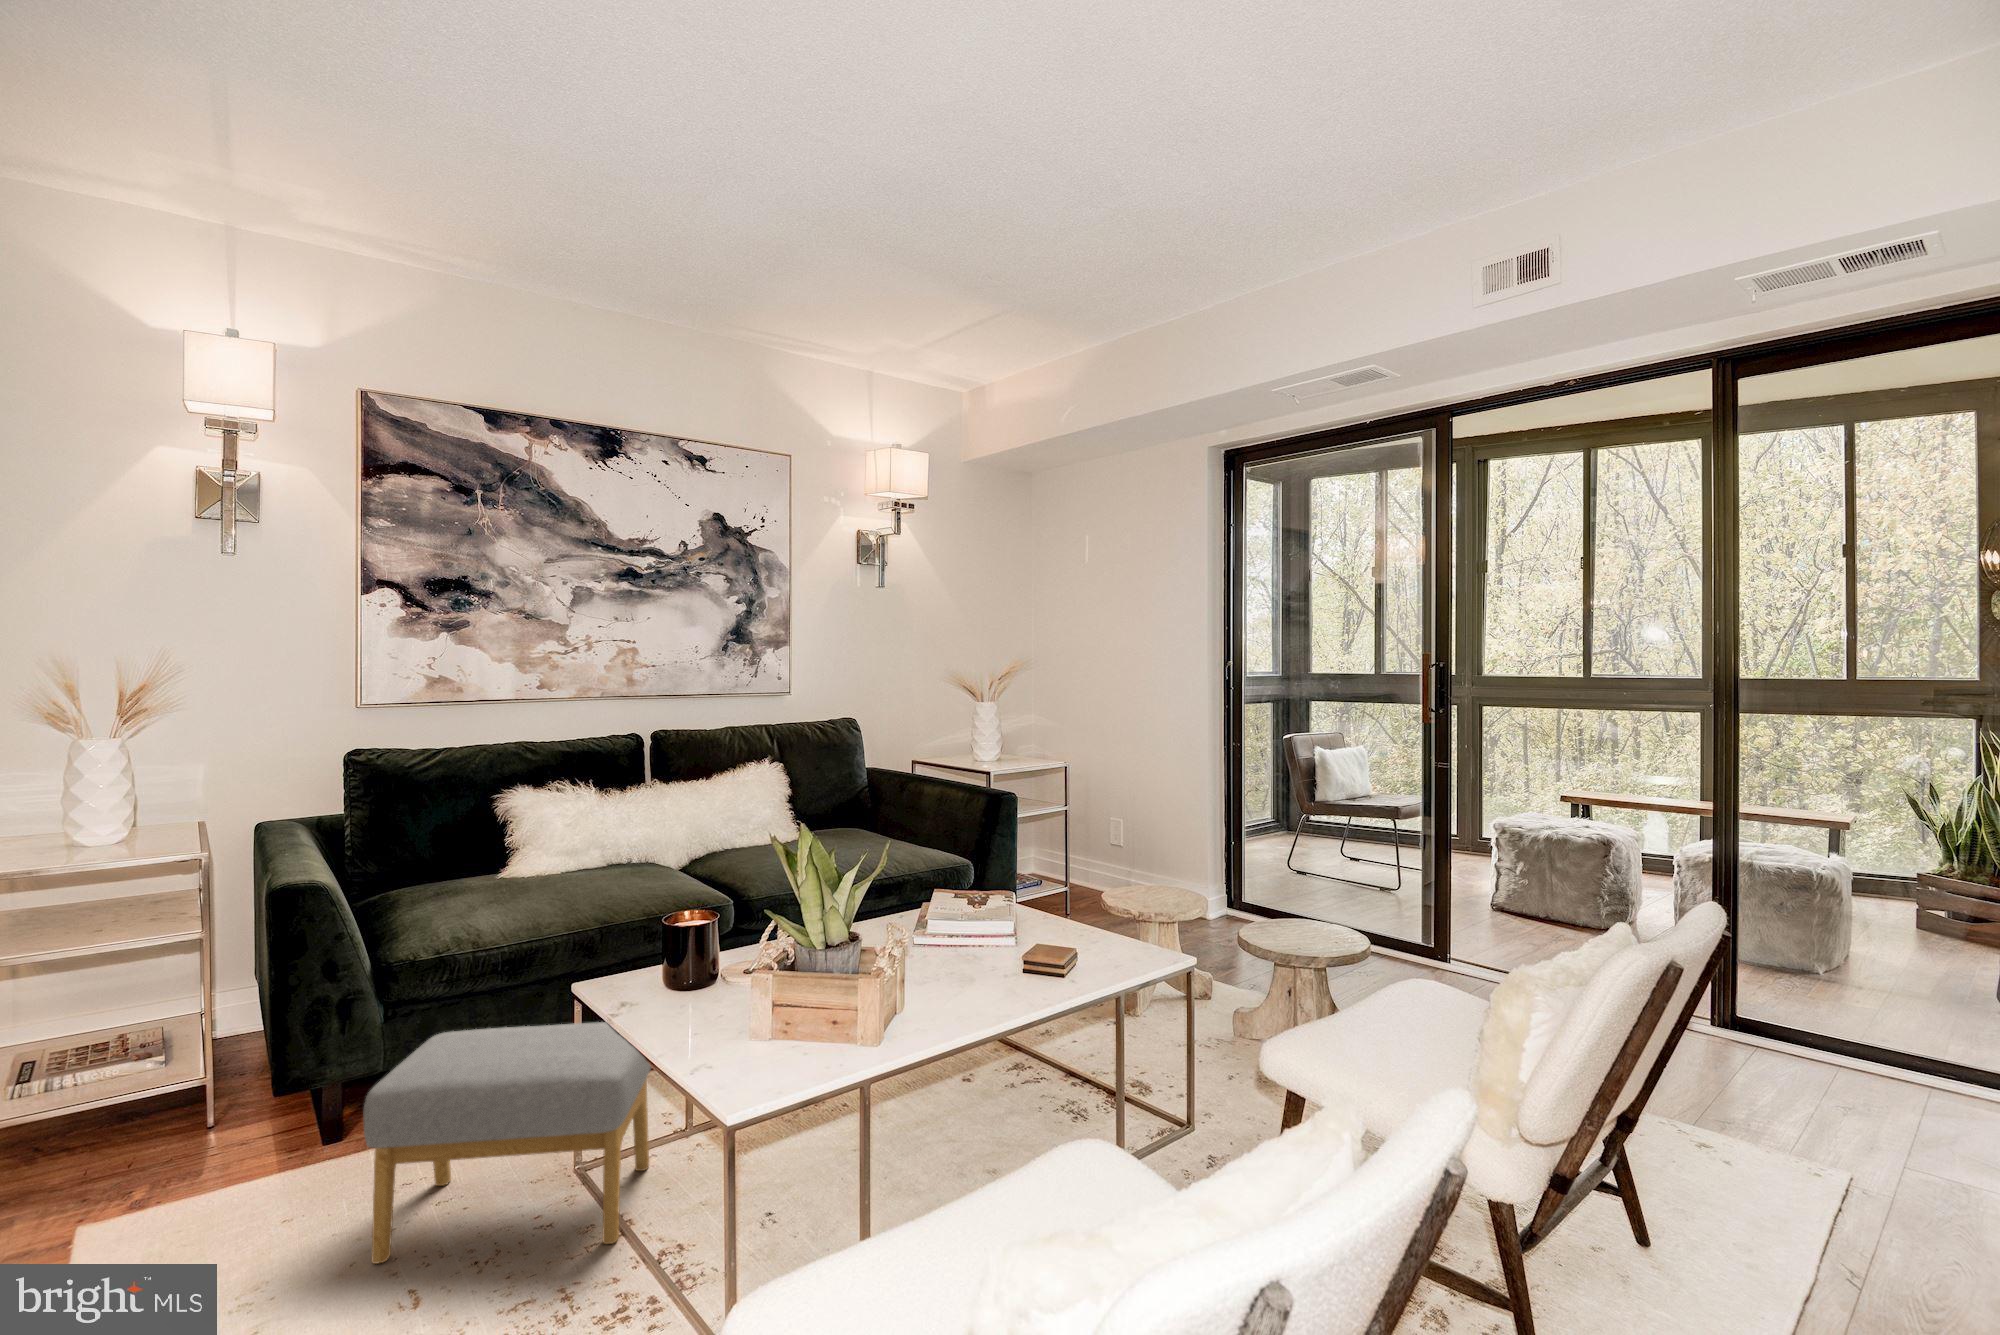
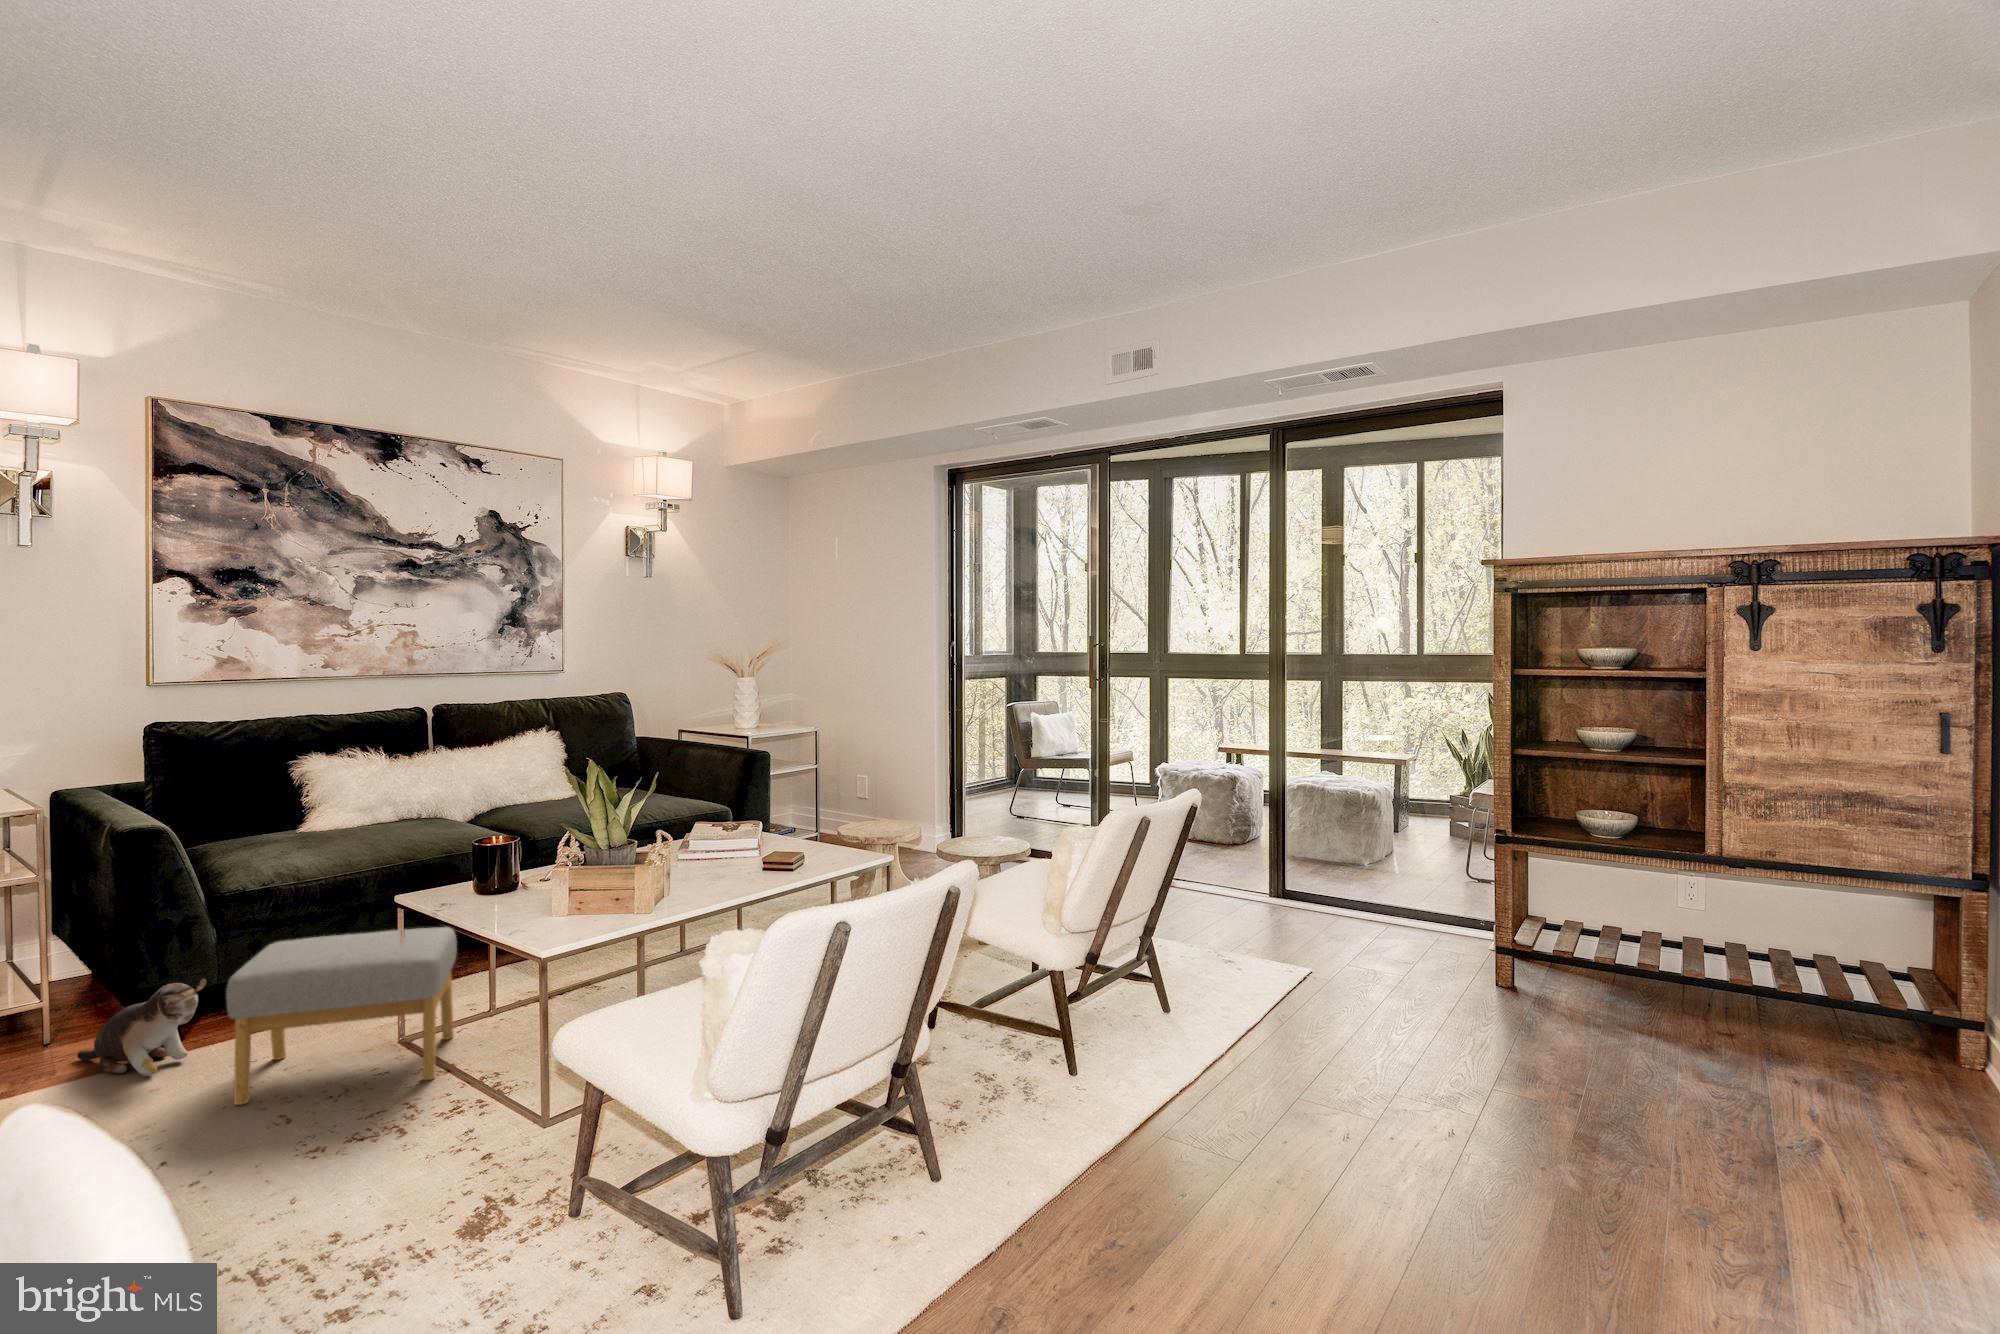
plush toy: none [229,1075,360,1198] -> present [77,979,206,1076]

